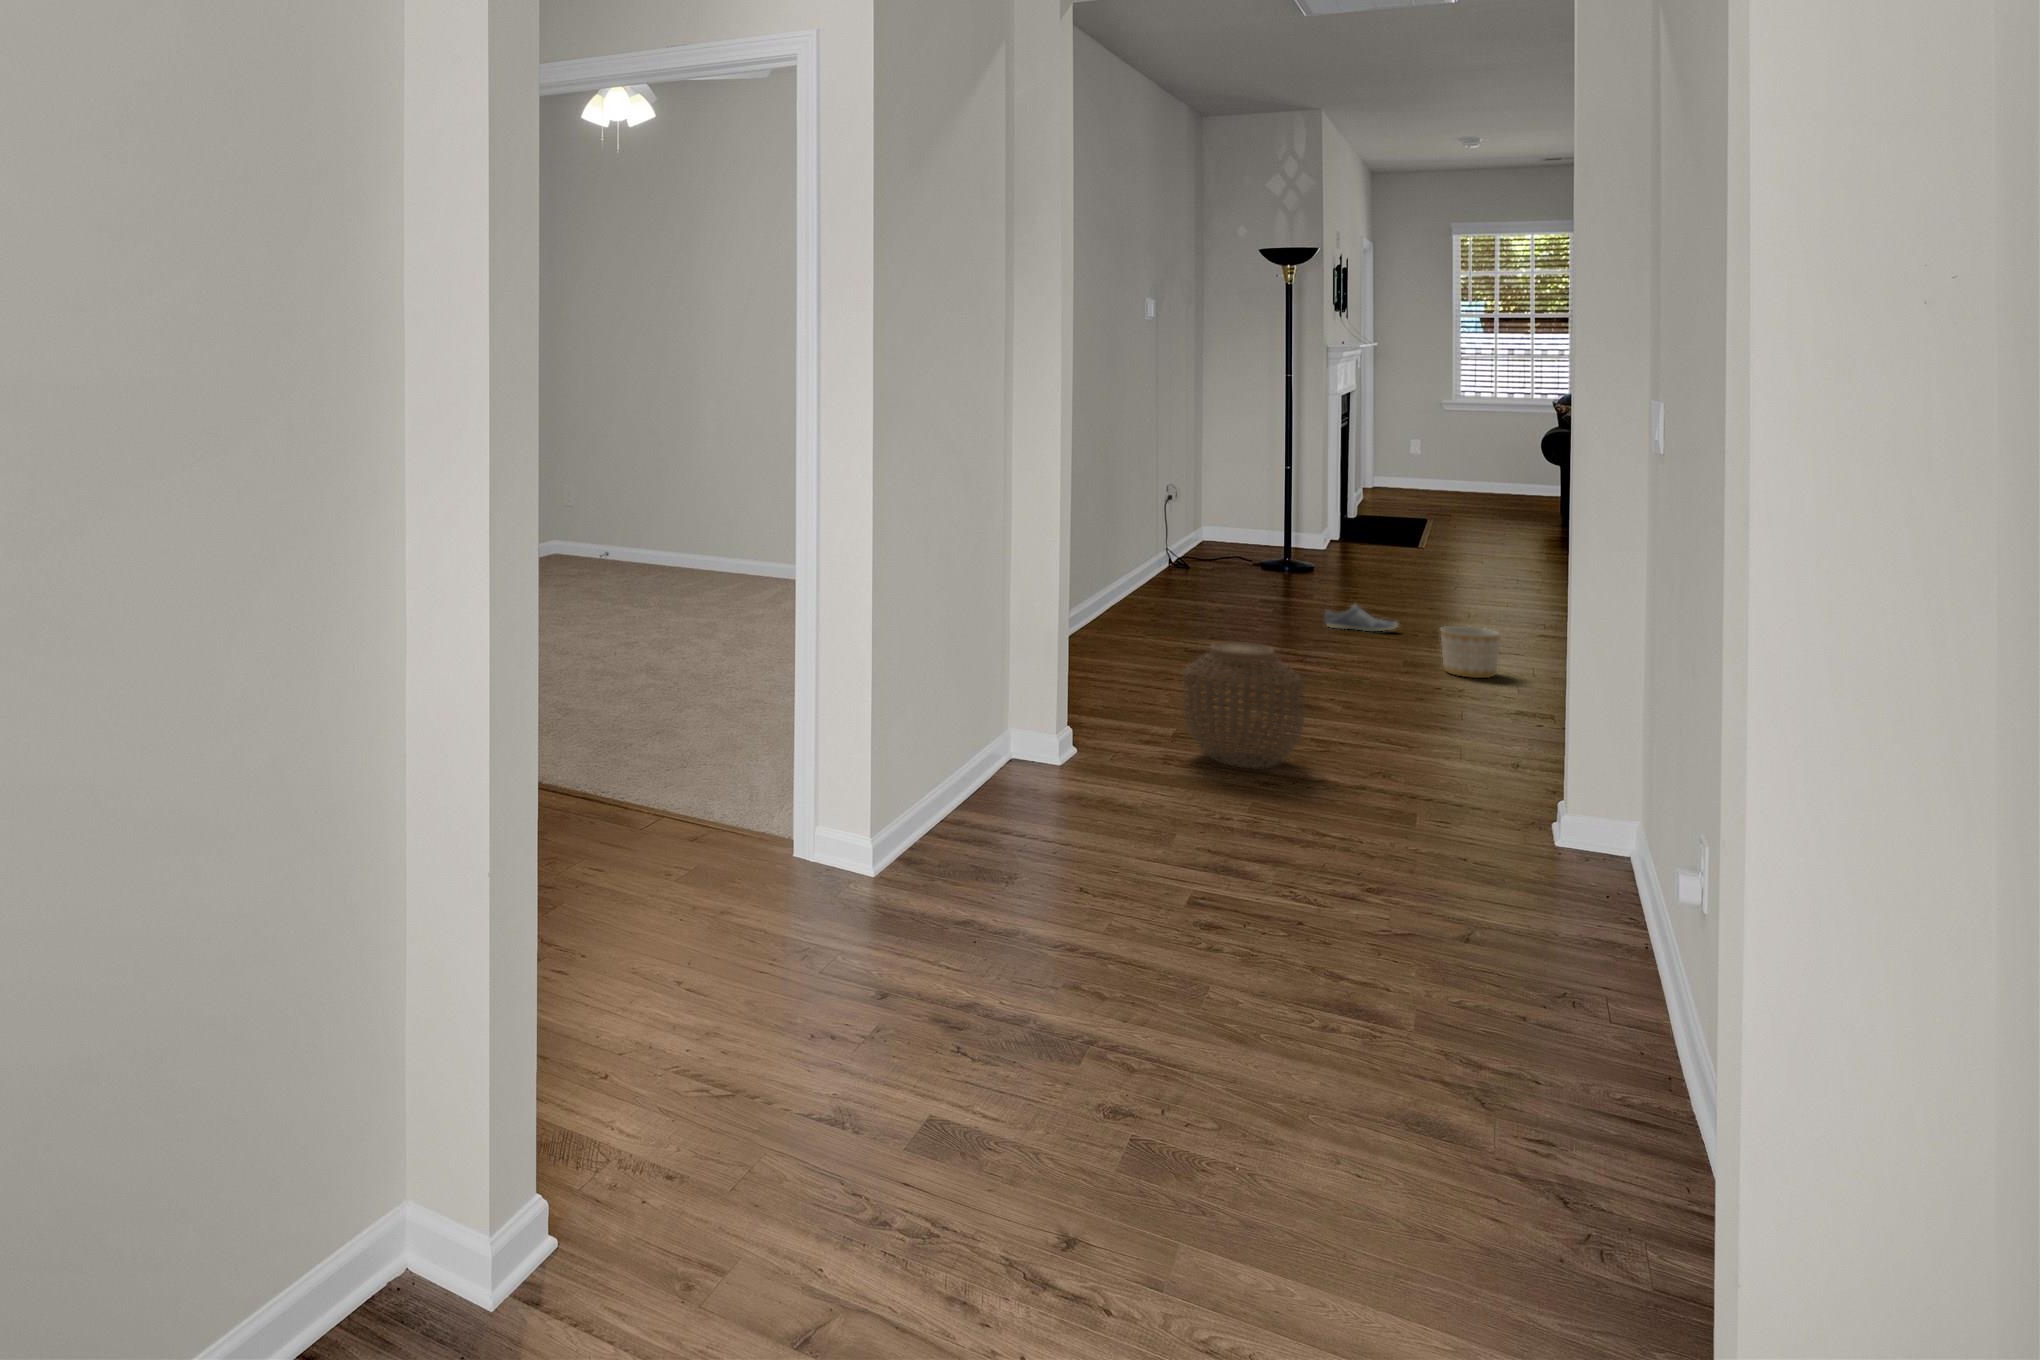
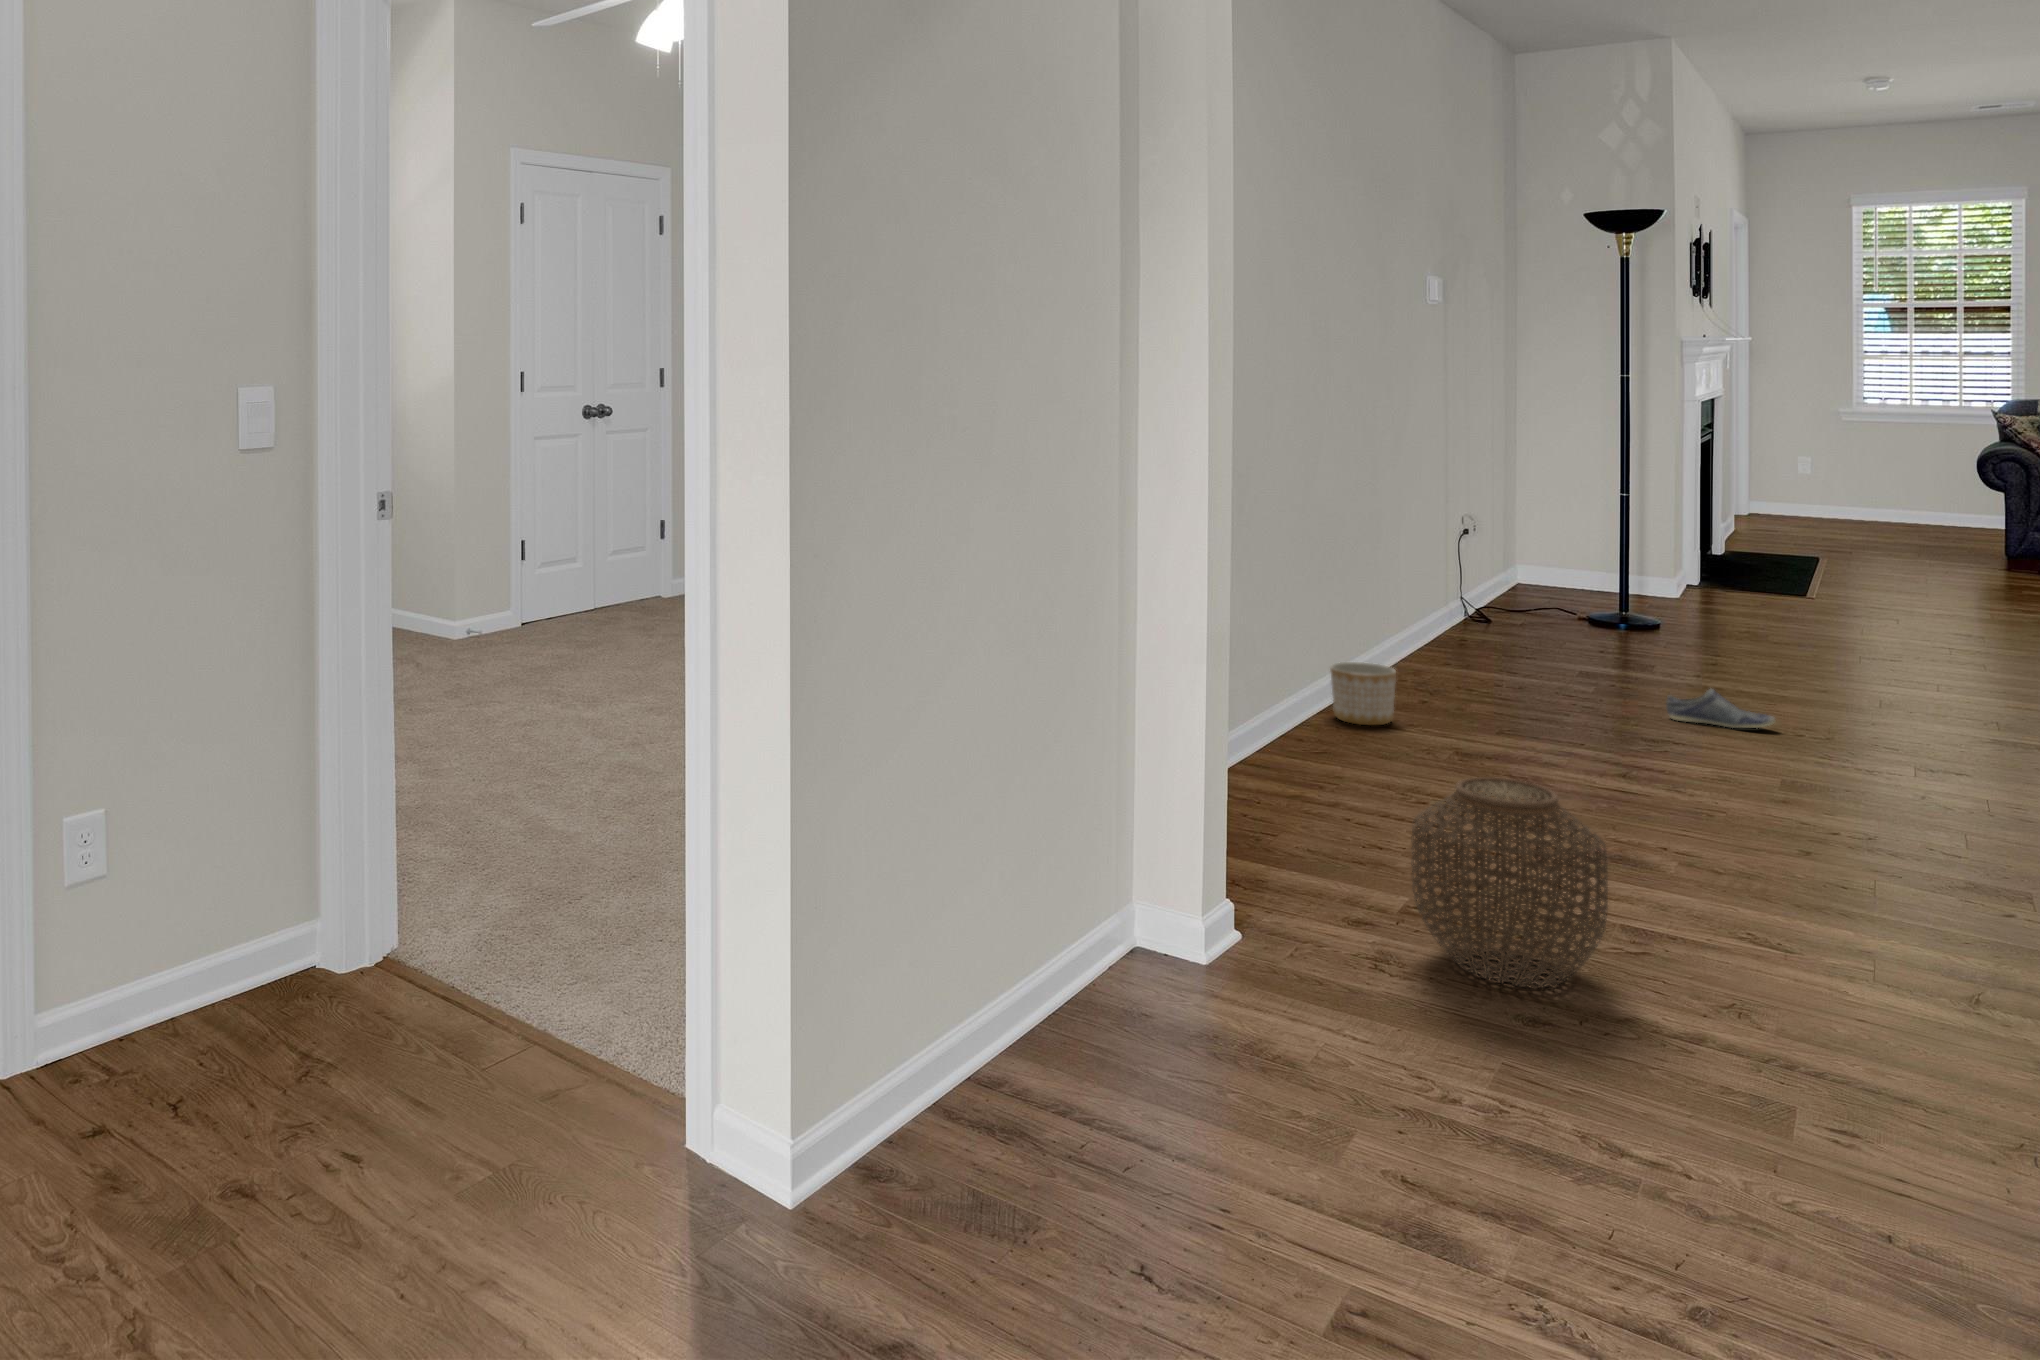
planter: present [1440,626,1499,678] -> present [1330,662,1396,725]

